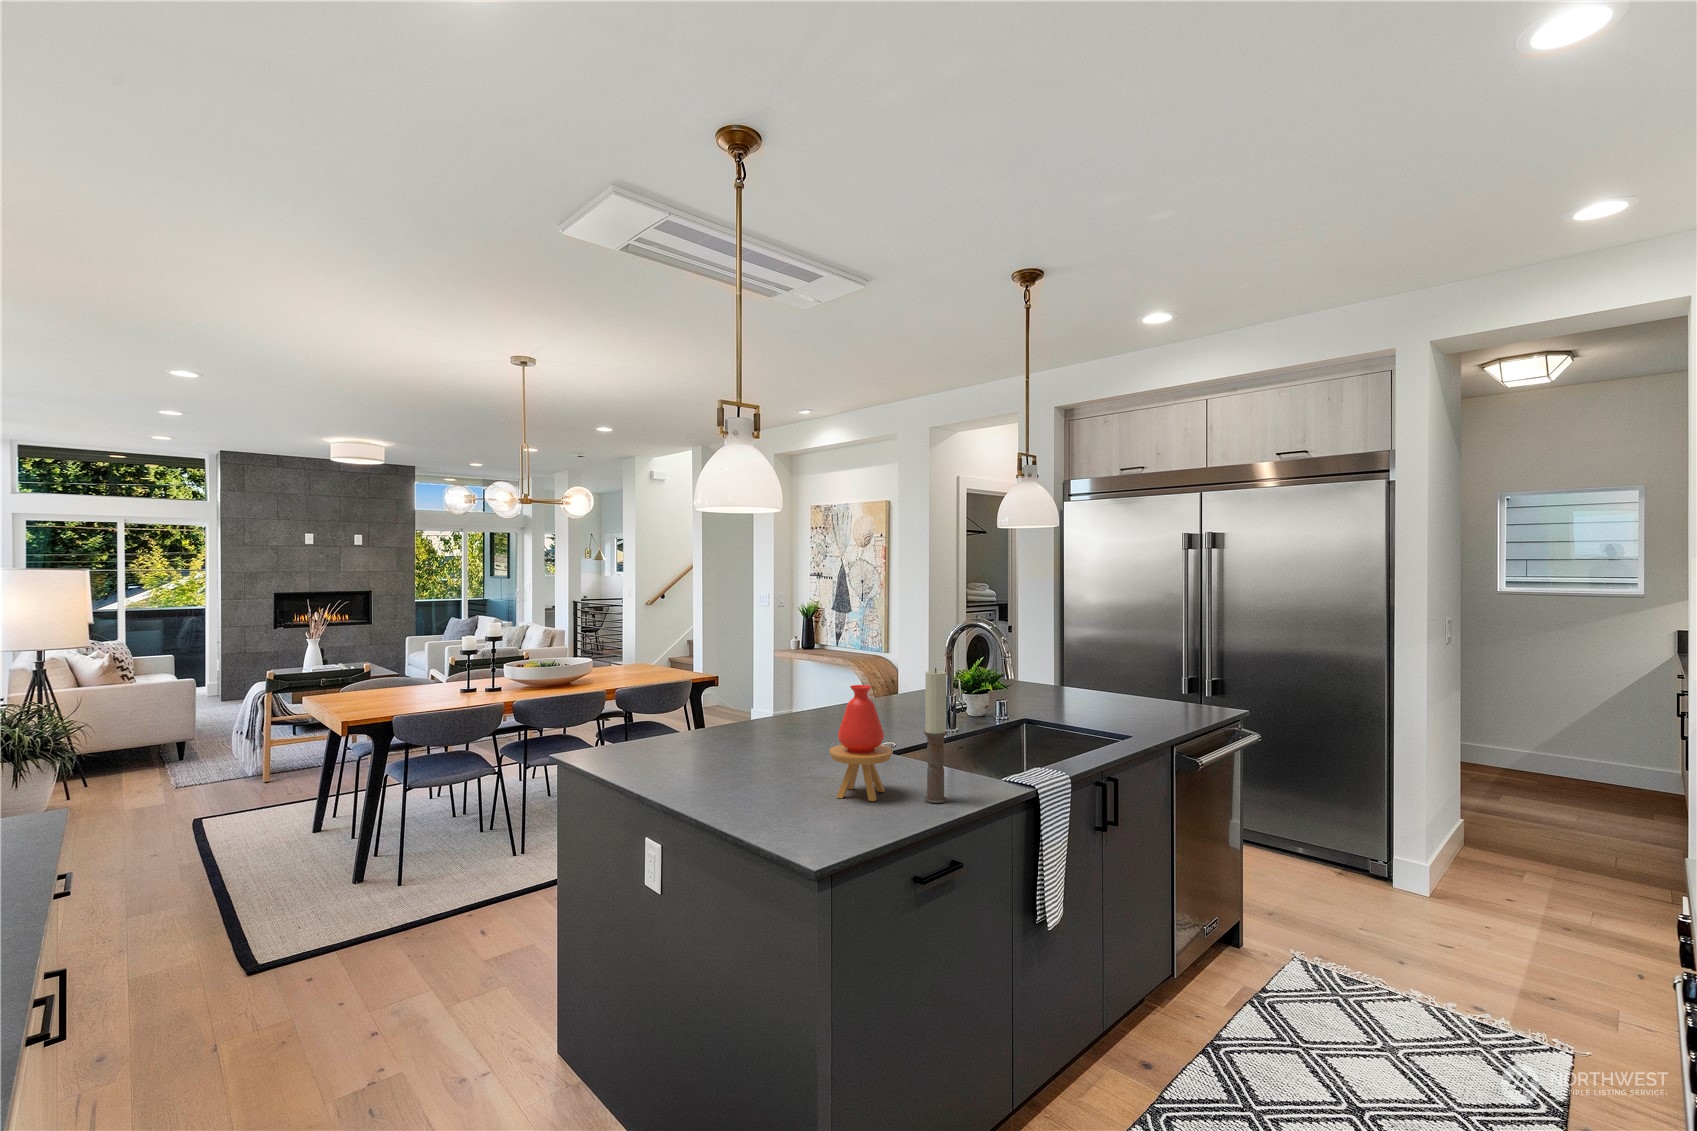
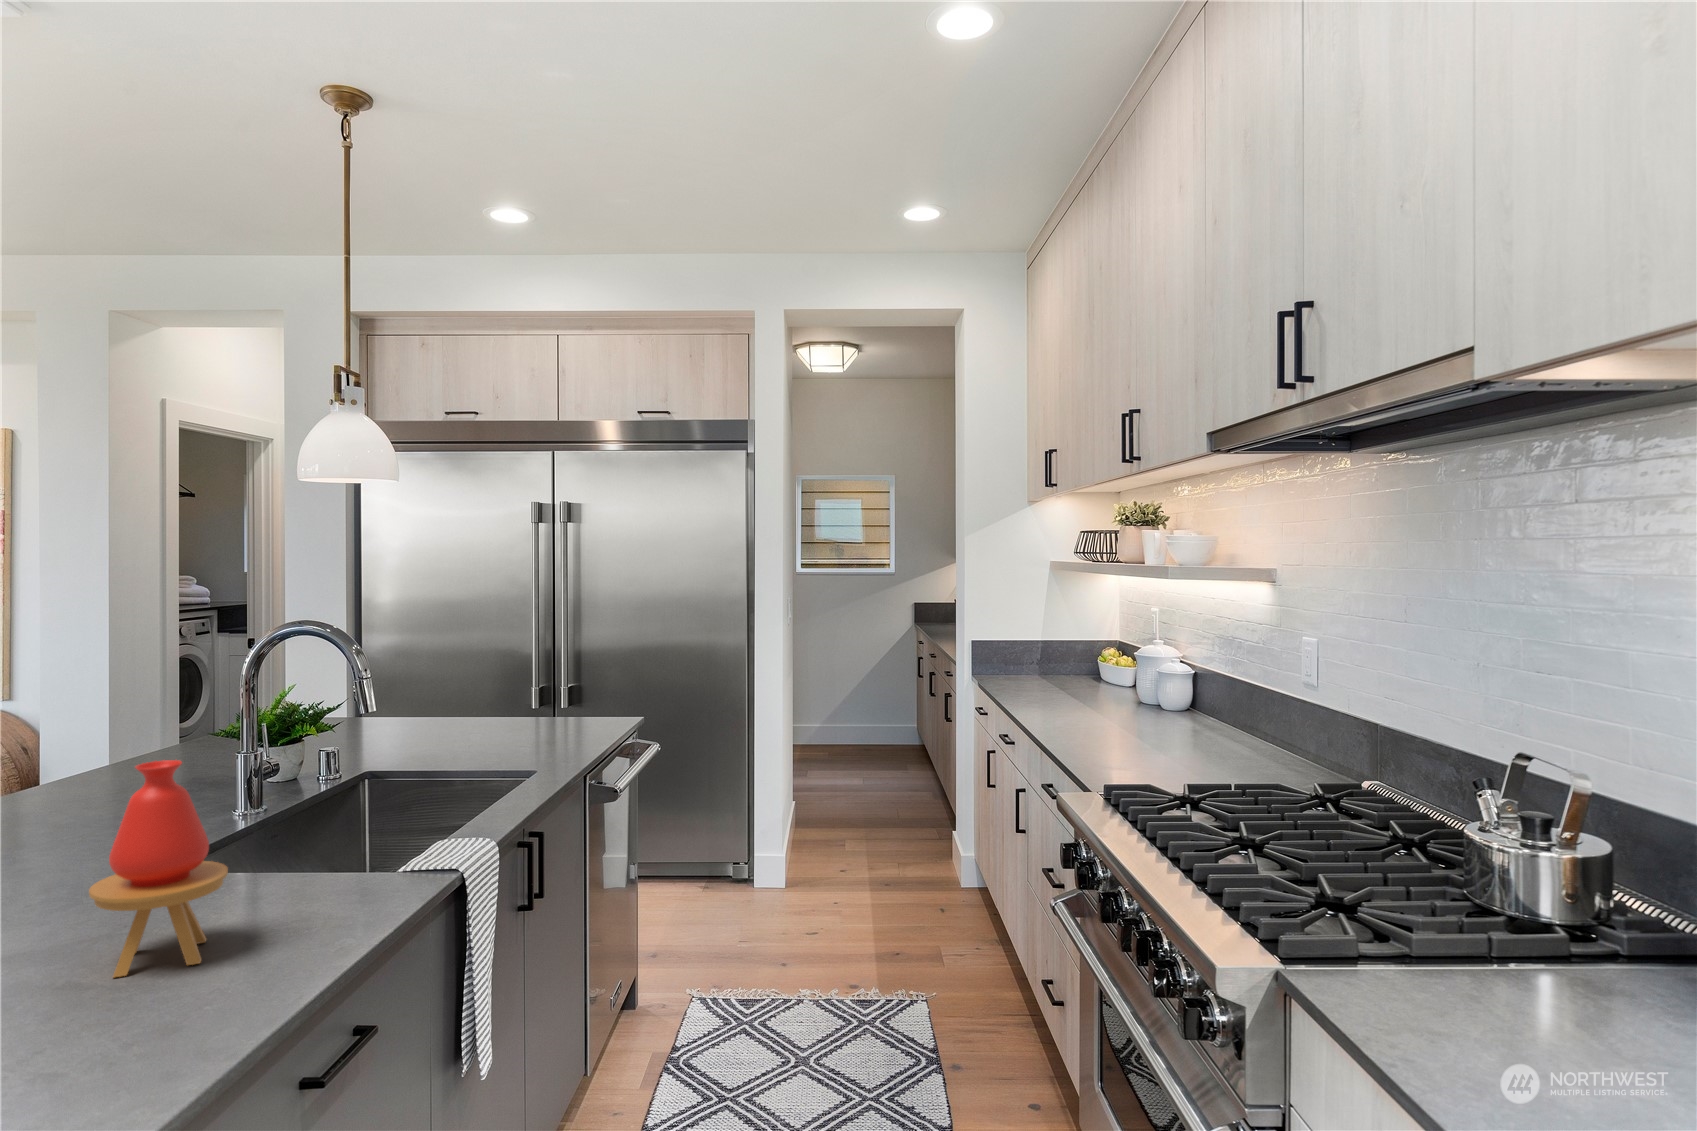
candle: present [924,668,947,803] -> none [293,715,334,939]

